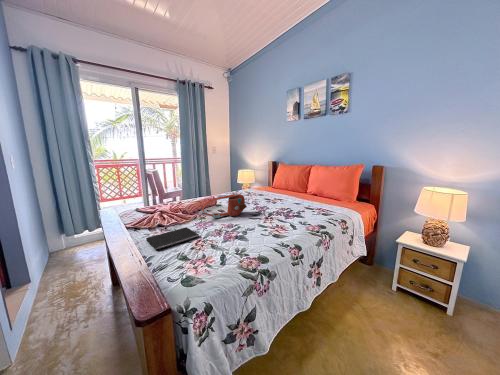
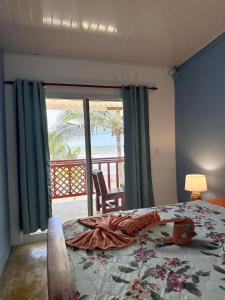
notebook: present [146,227,199,250] -> none [83,256,138,287]

